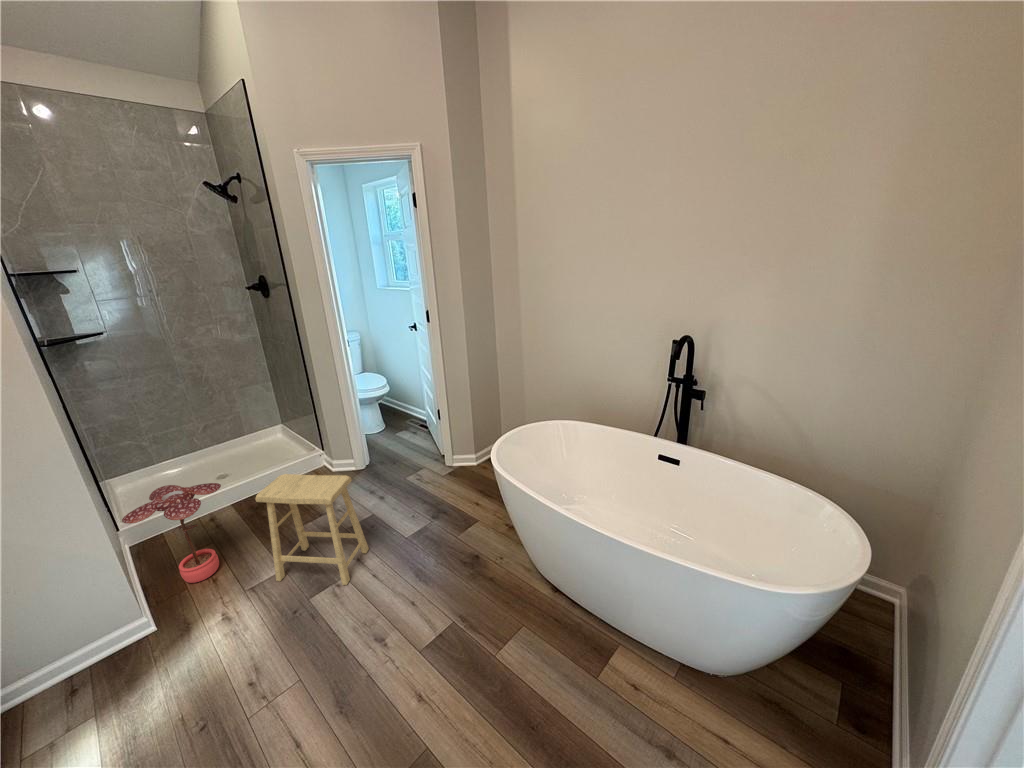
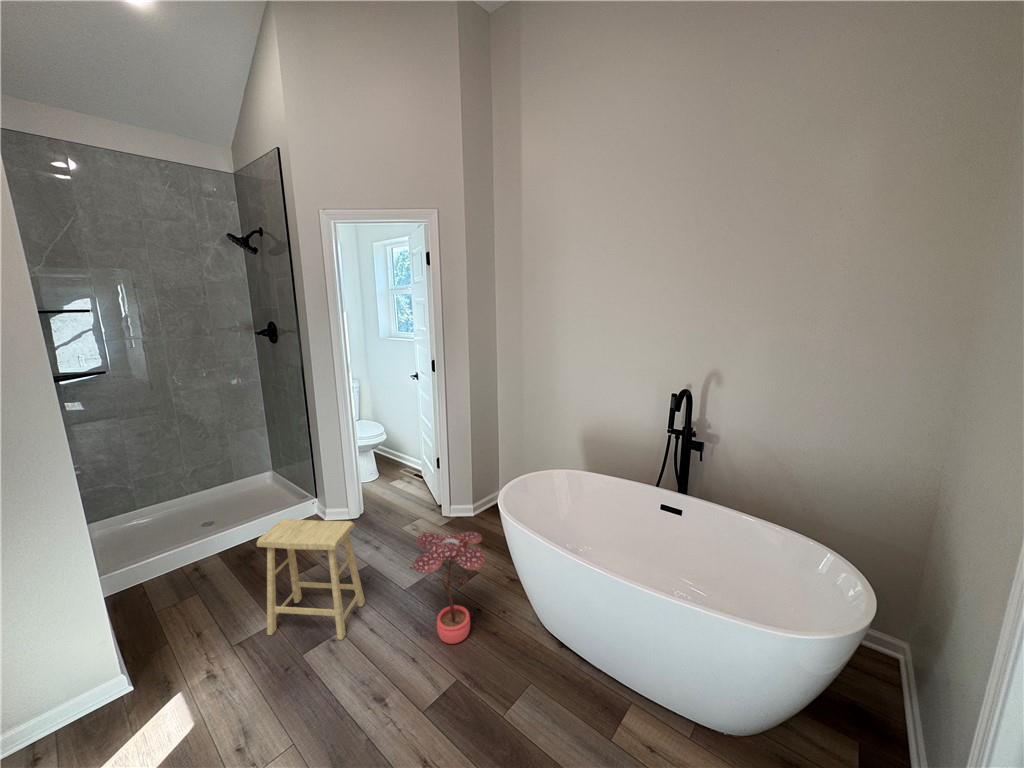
potted plant: present [122,483,221,583] -> present [413,531,485,644]

